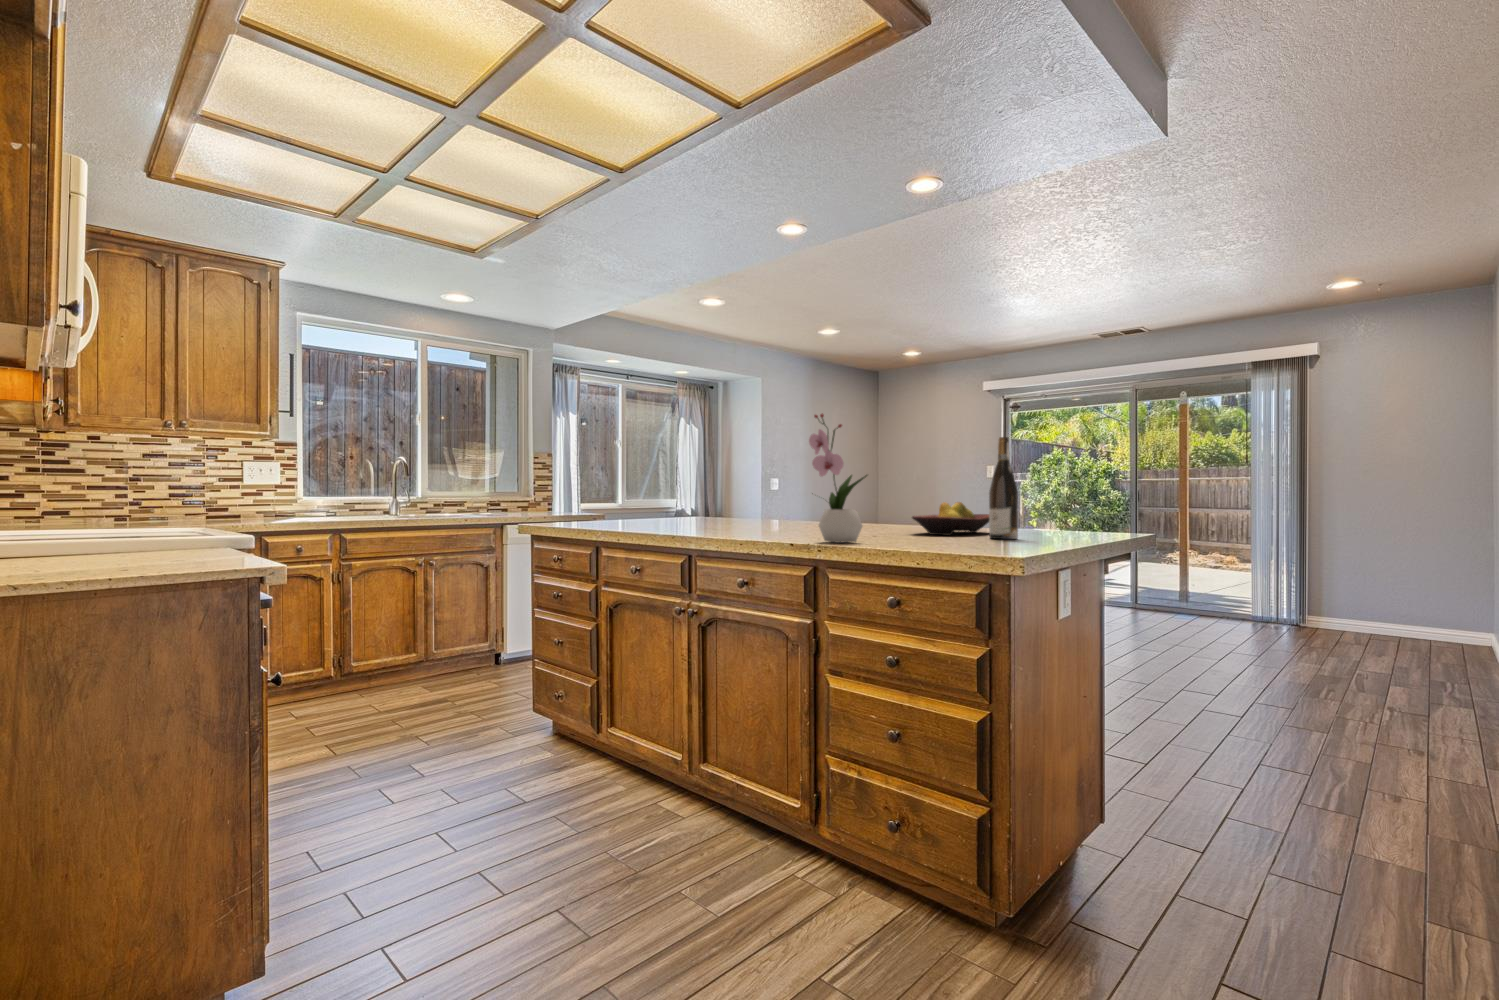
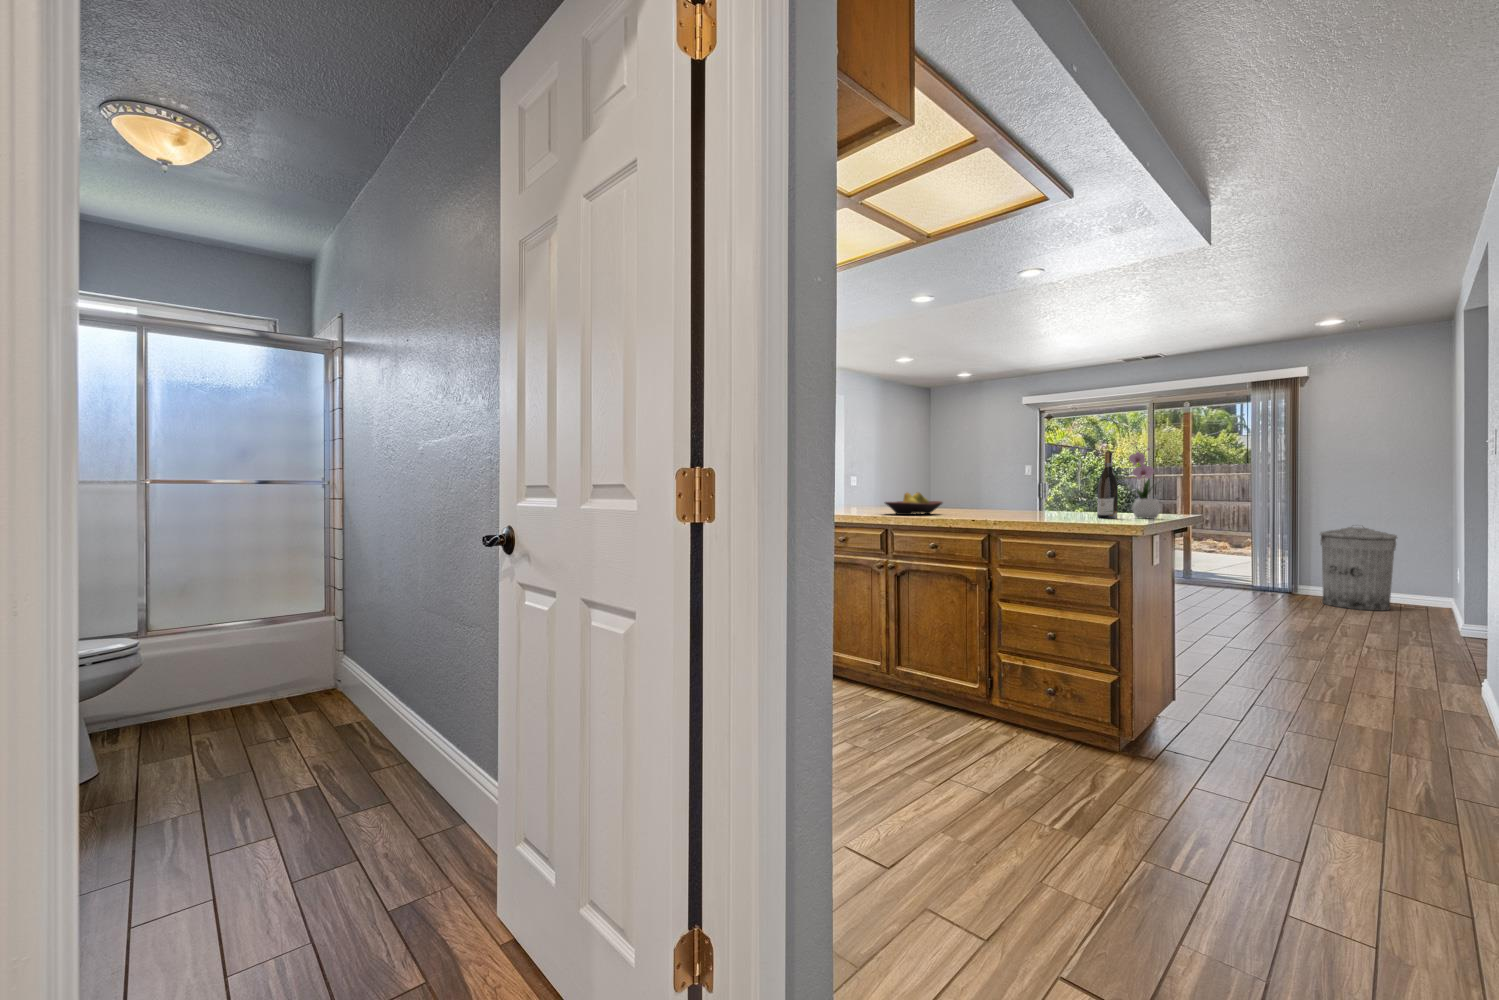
flower arrangement: present [809,413,867,543] -> present [1129,443,1161,518]
fruit bowl: present [912,502,989,535] -> present [885,493,942,515]
trash can: none [1344,538,1442,648] -> present [1320,527,1397,611]

